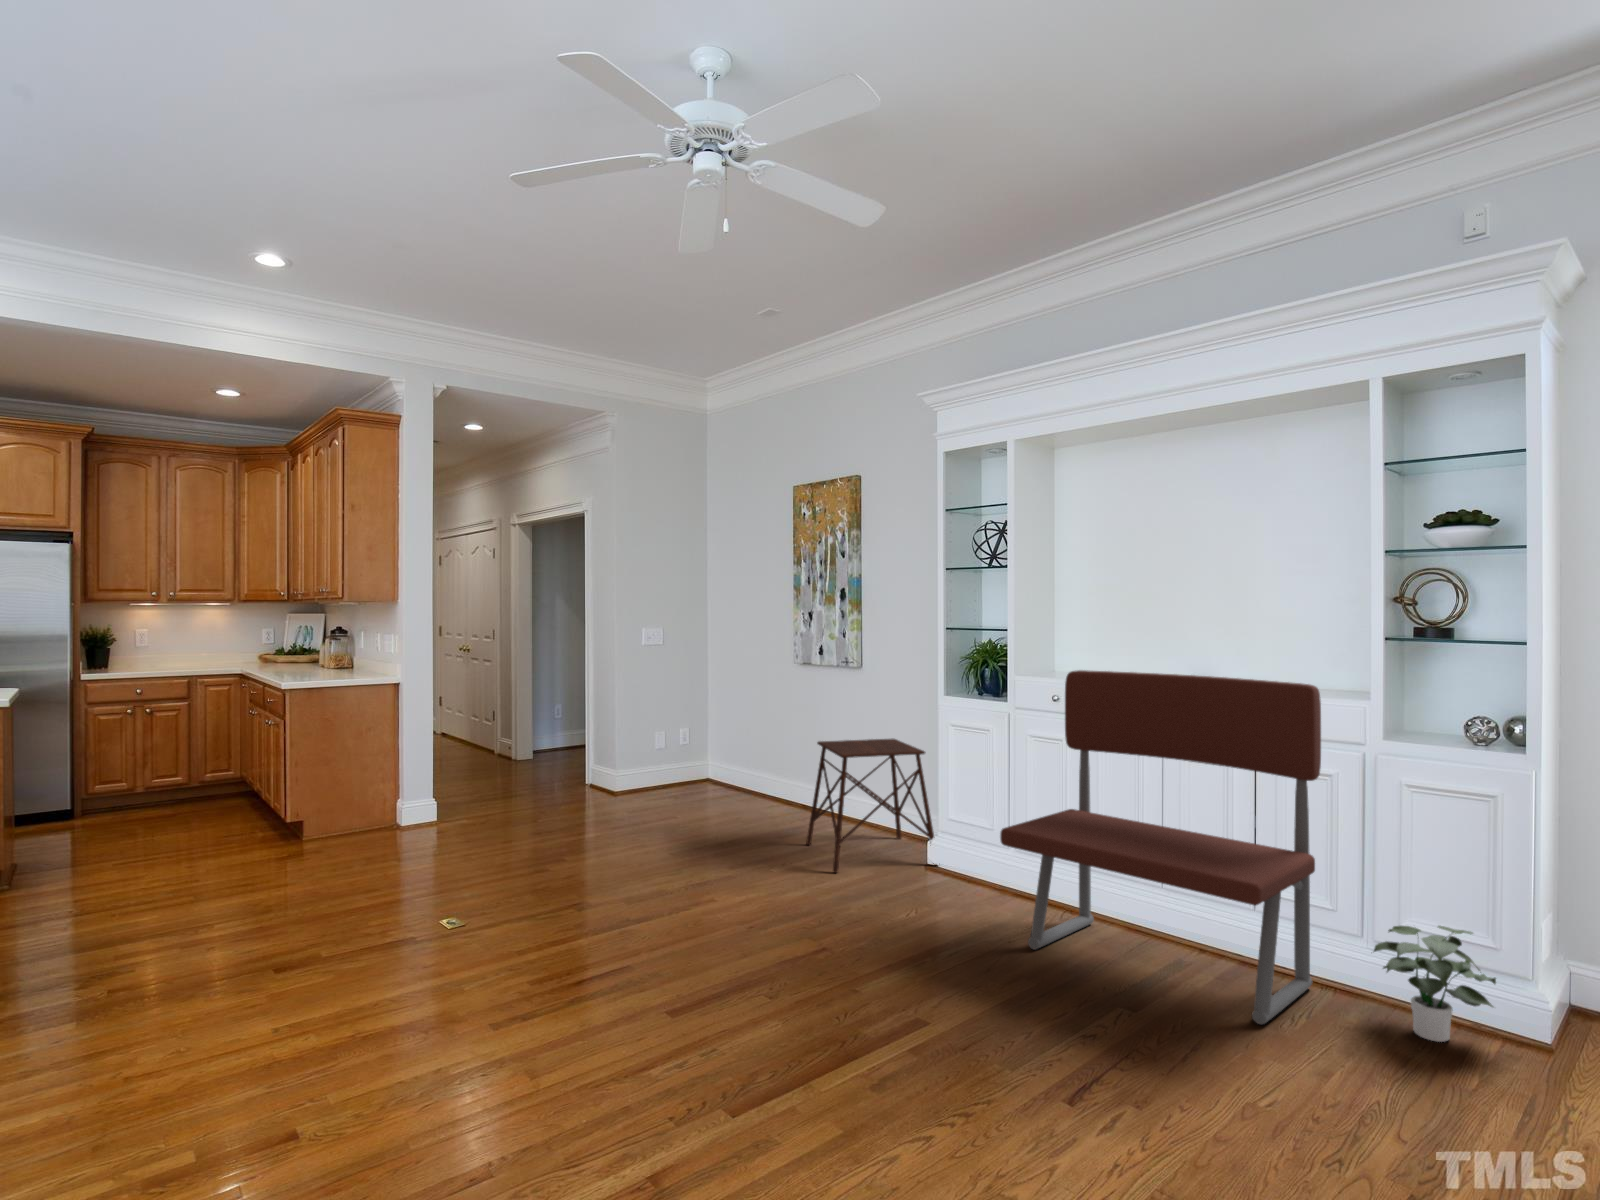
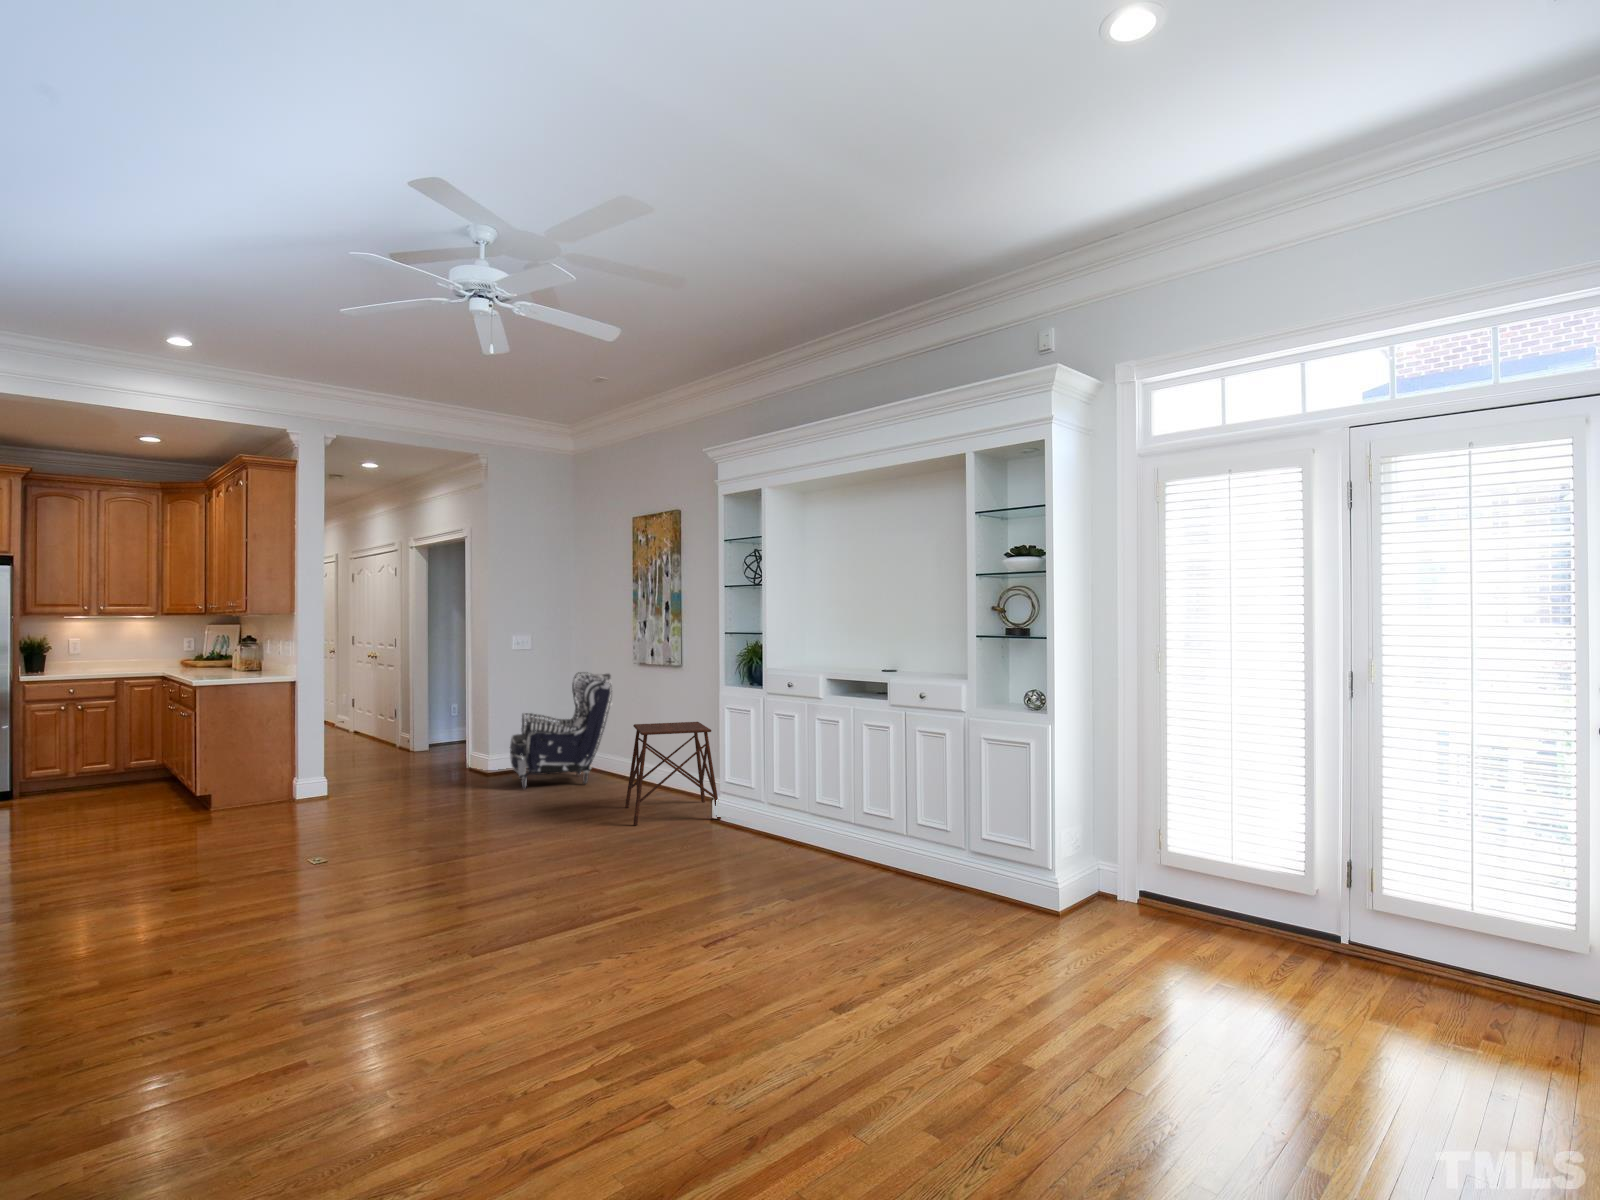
bench: present [1000,670,1321,1024] -> none [722,663,932,905]
armchair: none [645,672,770,816] -> present [510,672,612,789]
potted plant: present [1374,926,1496,1042] -> none [953,833,1025,912]

